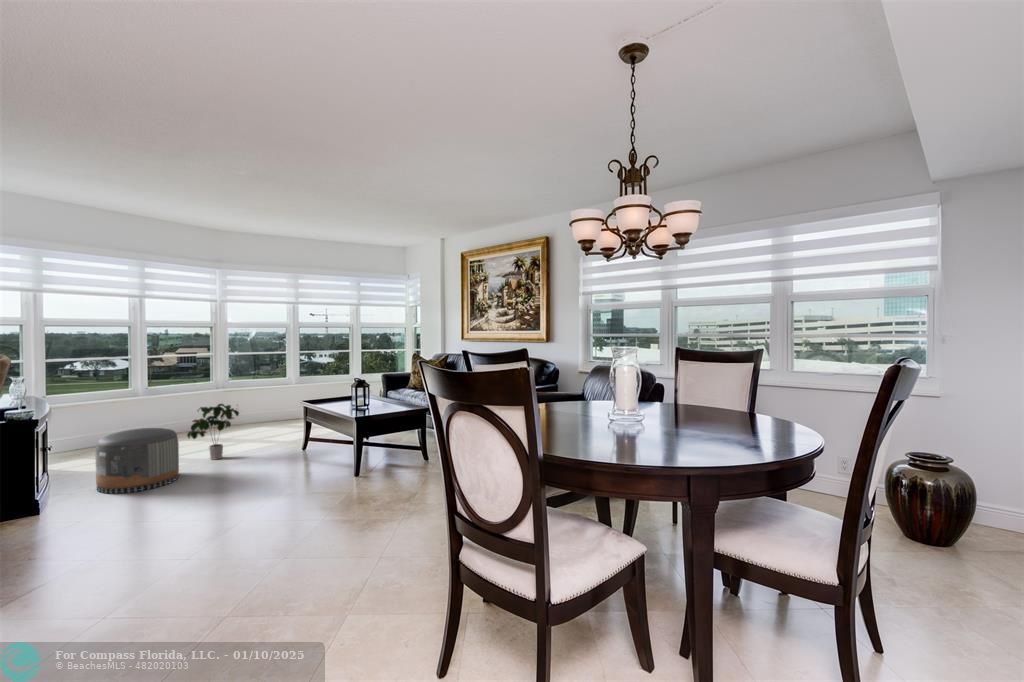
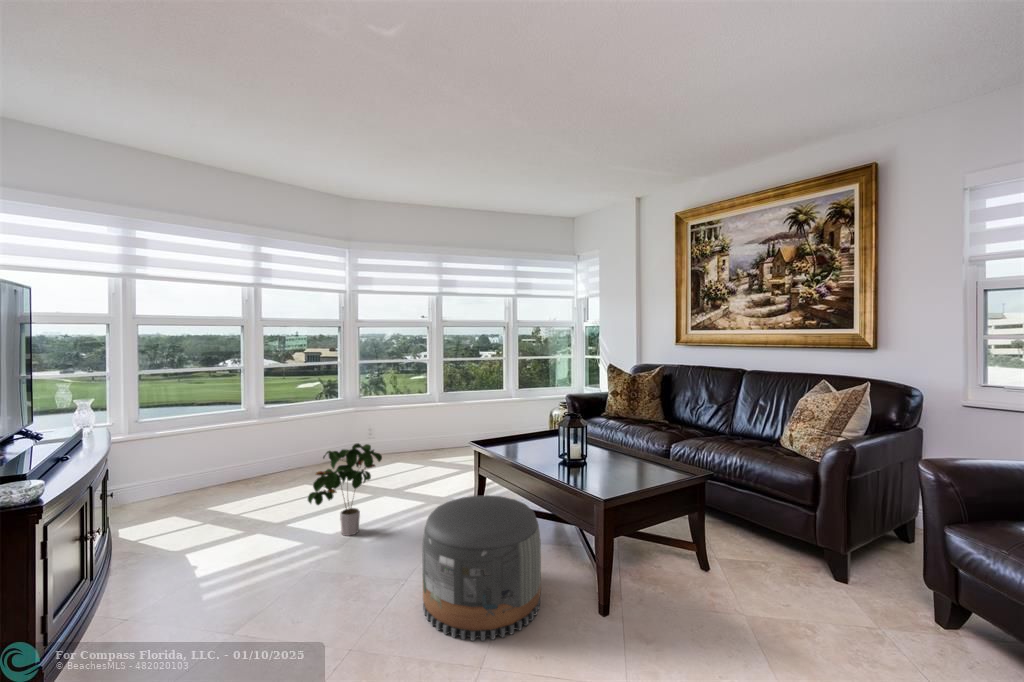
pouf: present [96,428,179,494] -> present [422,495,541,641]

